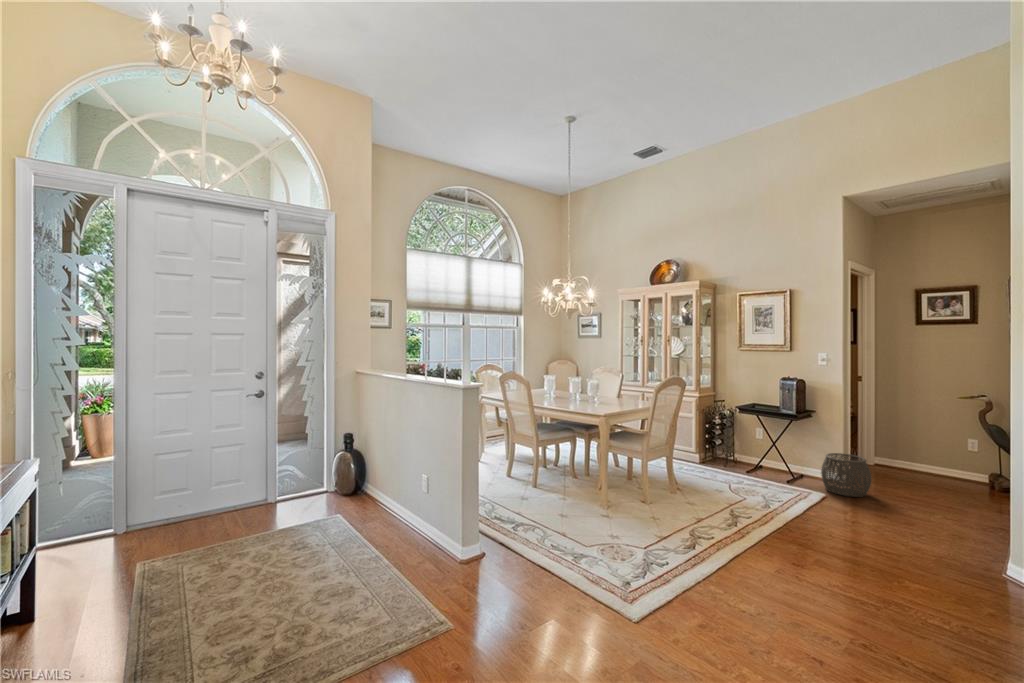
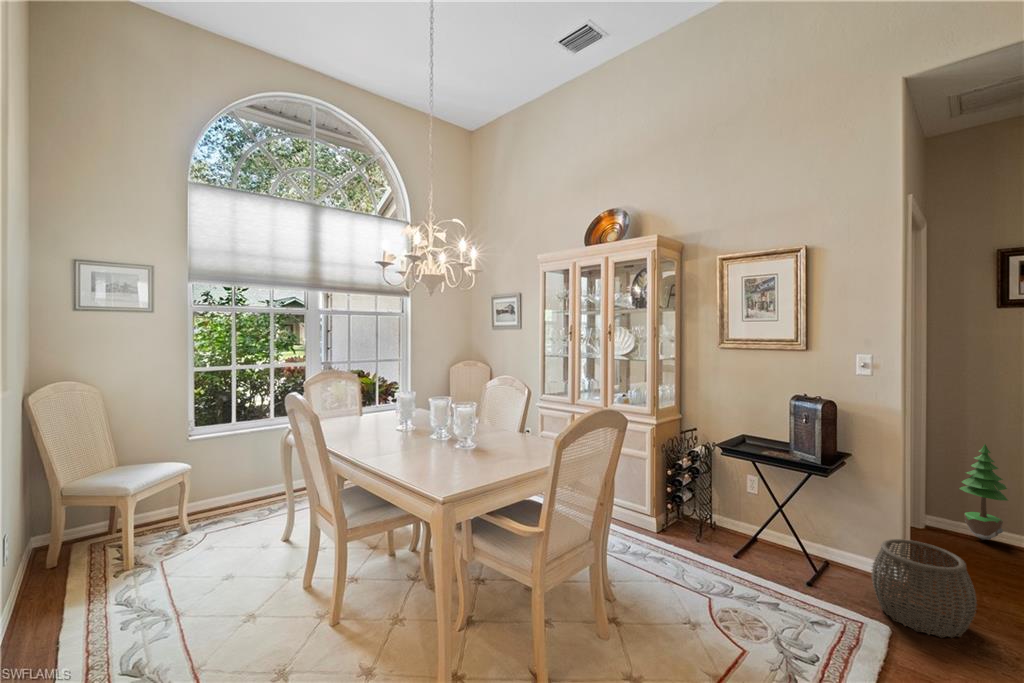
potted tree: none [891,409,919,469] -> present [959,444,1008,540]

